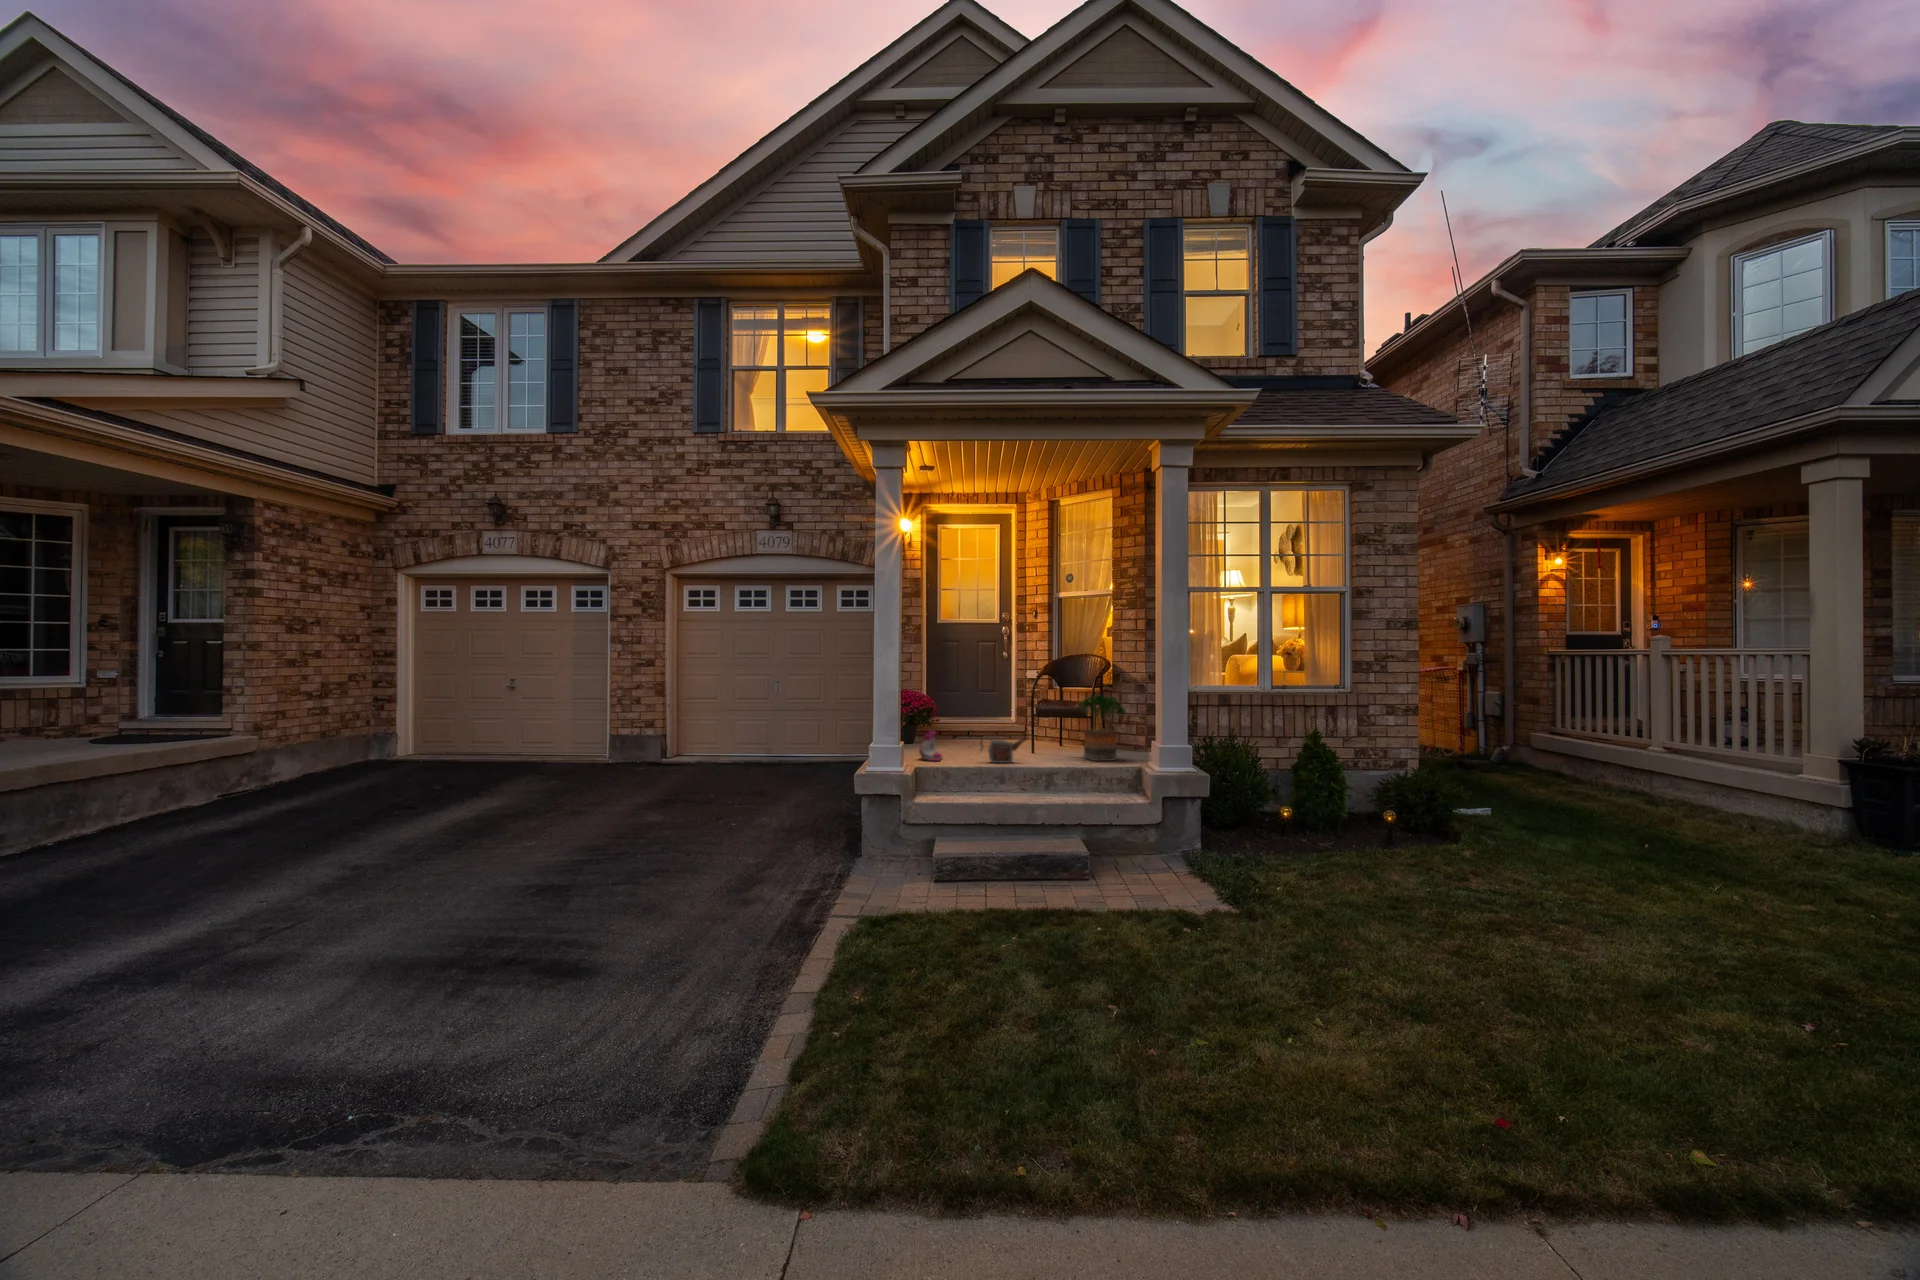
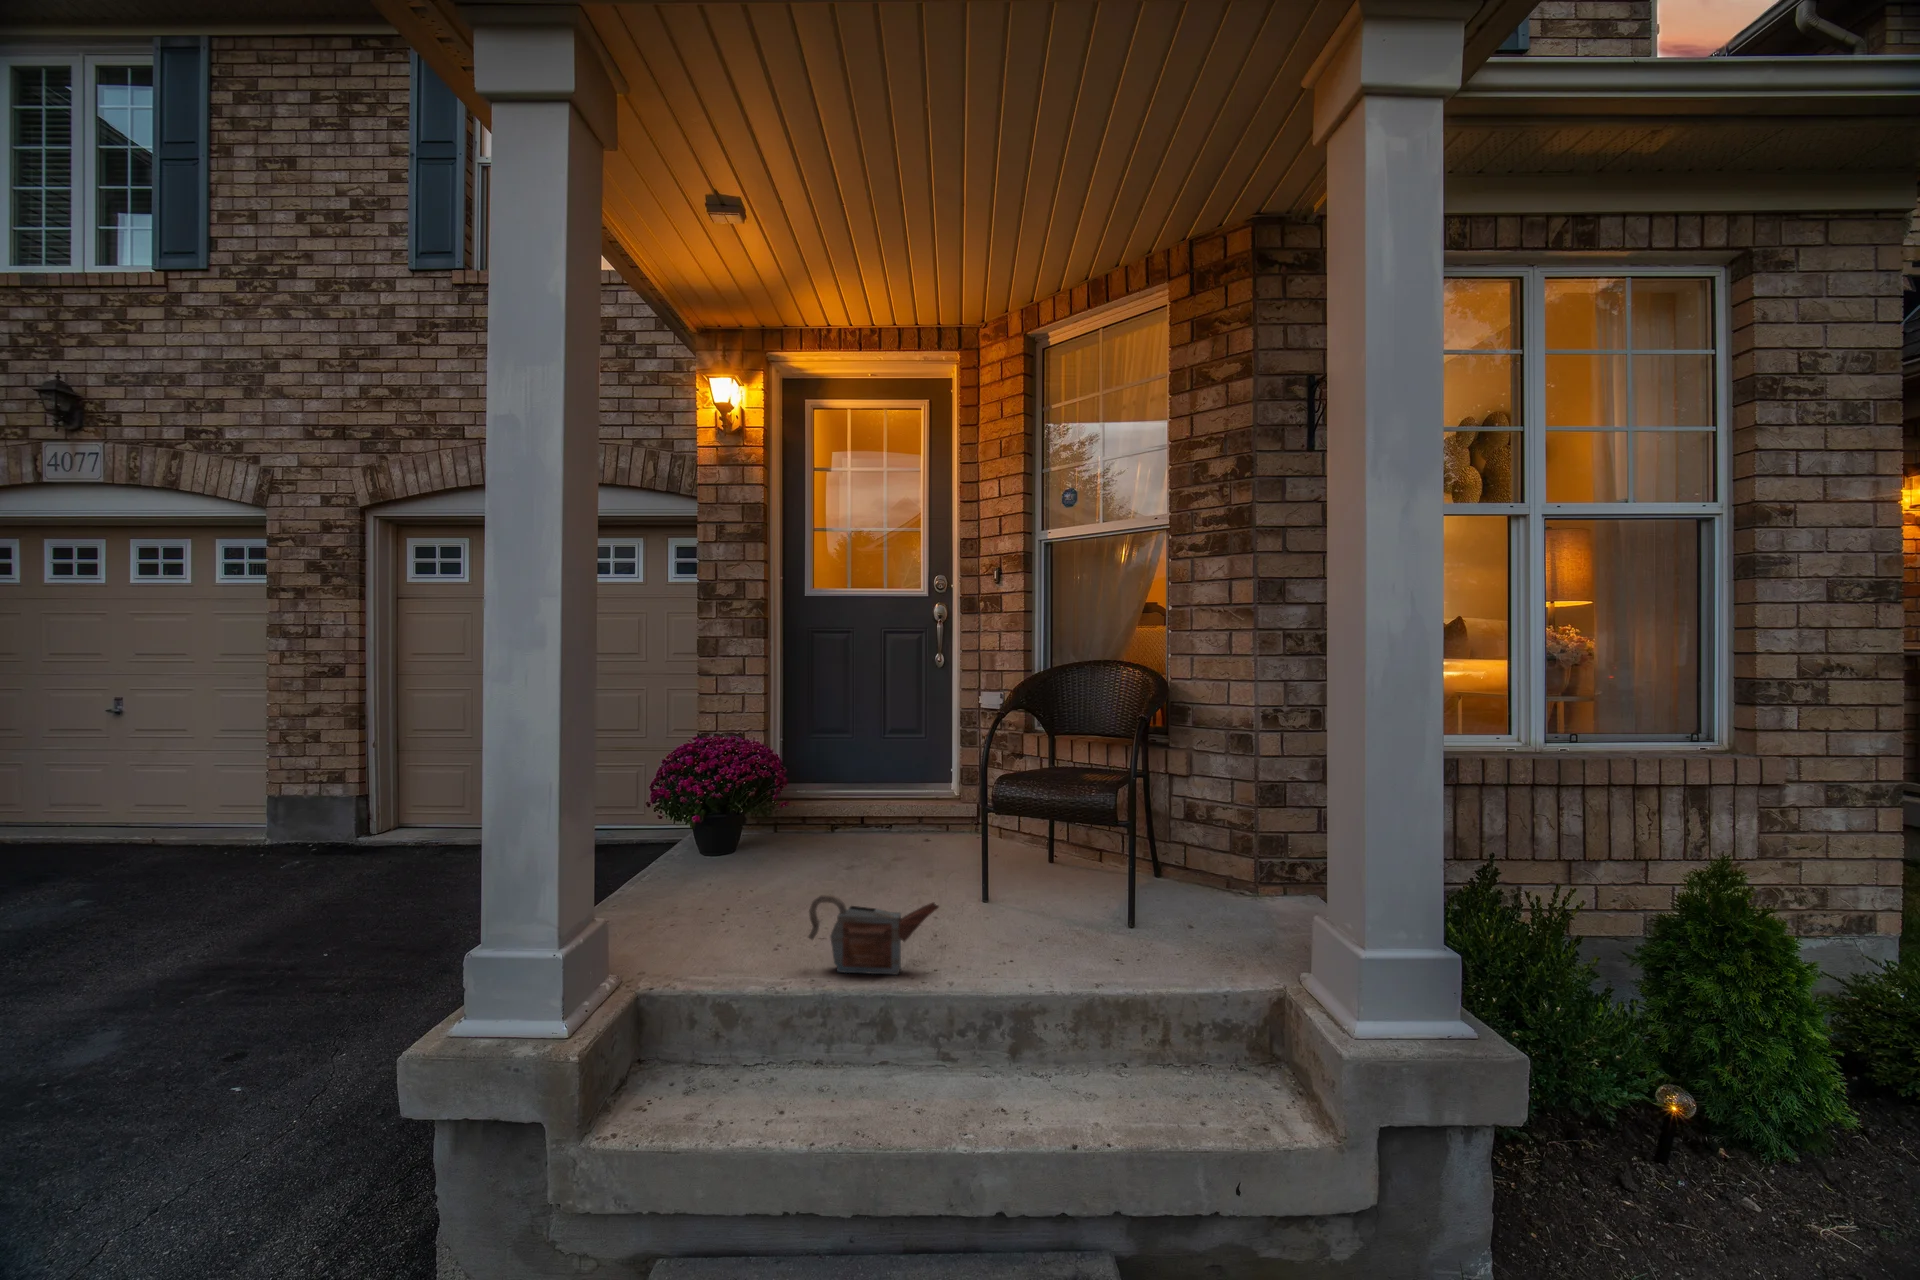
potted tree: present [1081,695,1126,761] -> none [1086,771,1223,962]
boots: present [919,731,942,761] -> none [657,865,723,960]

